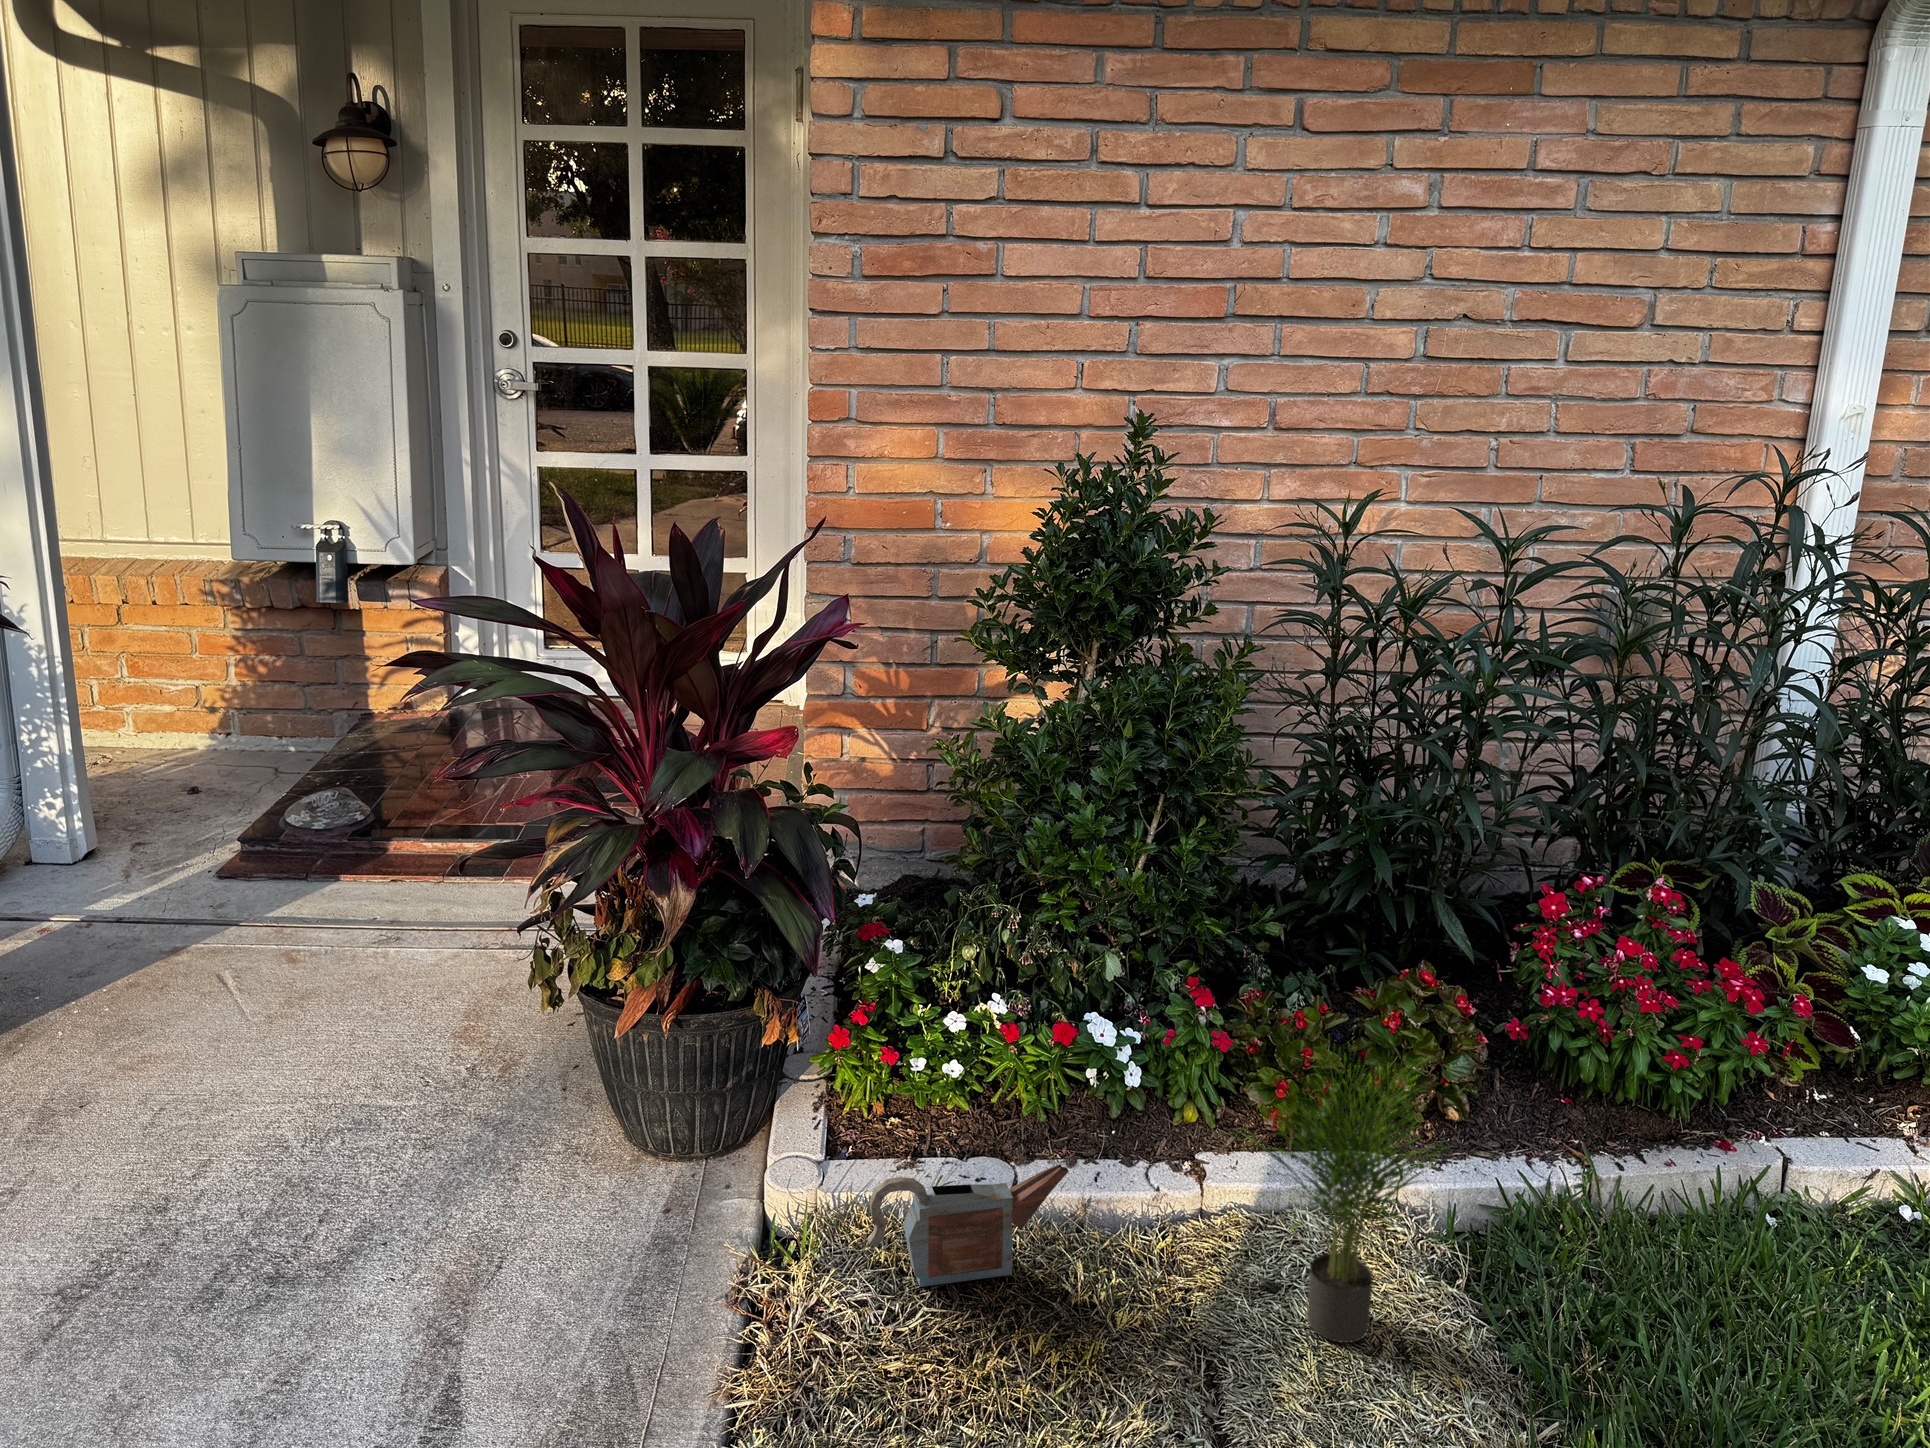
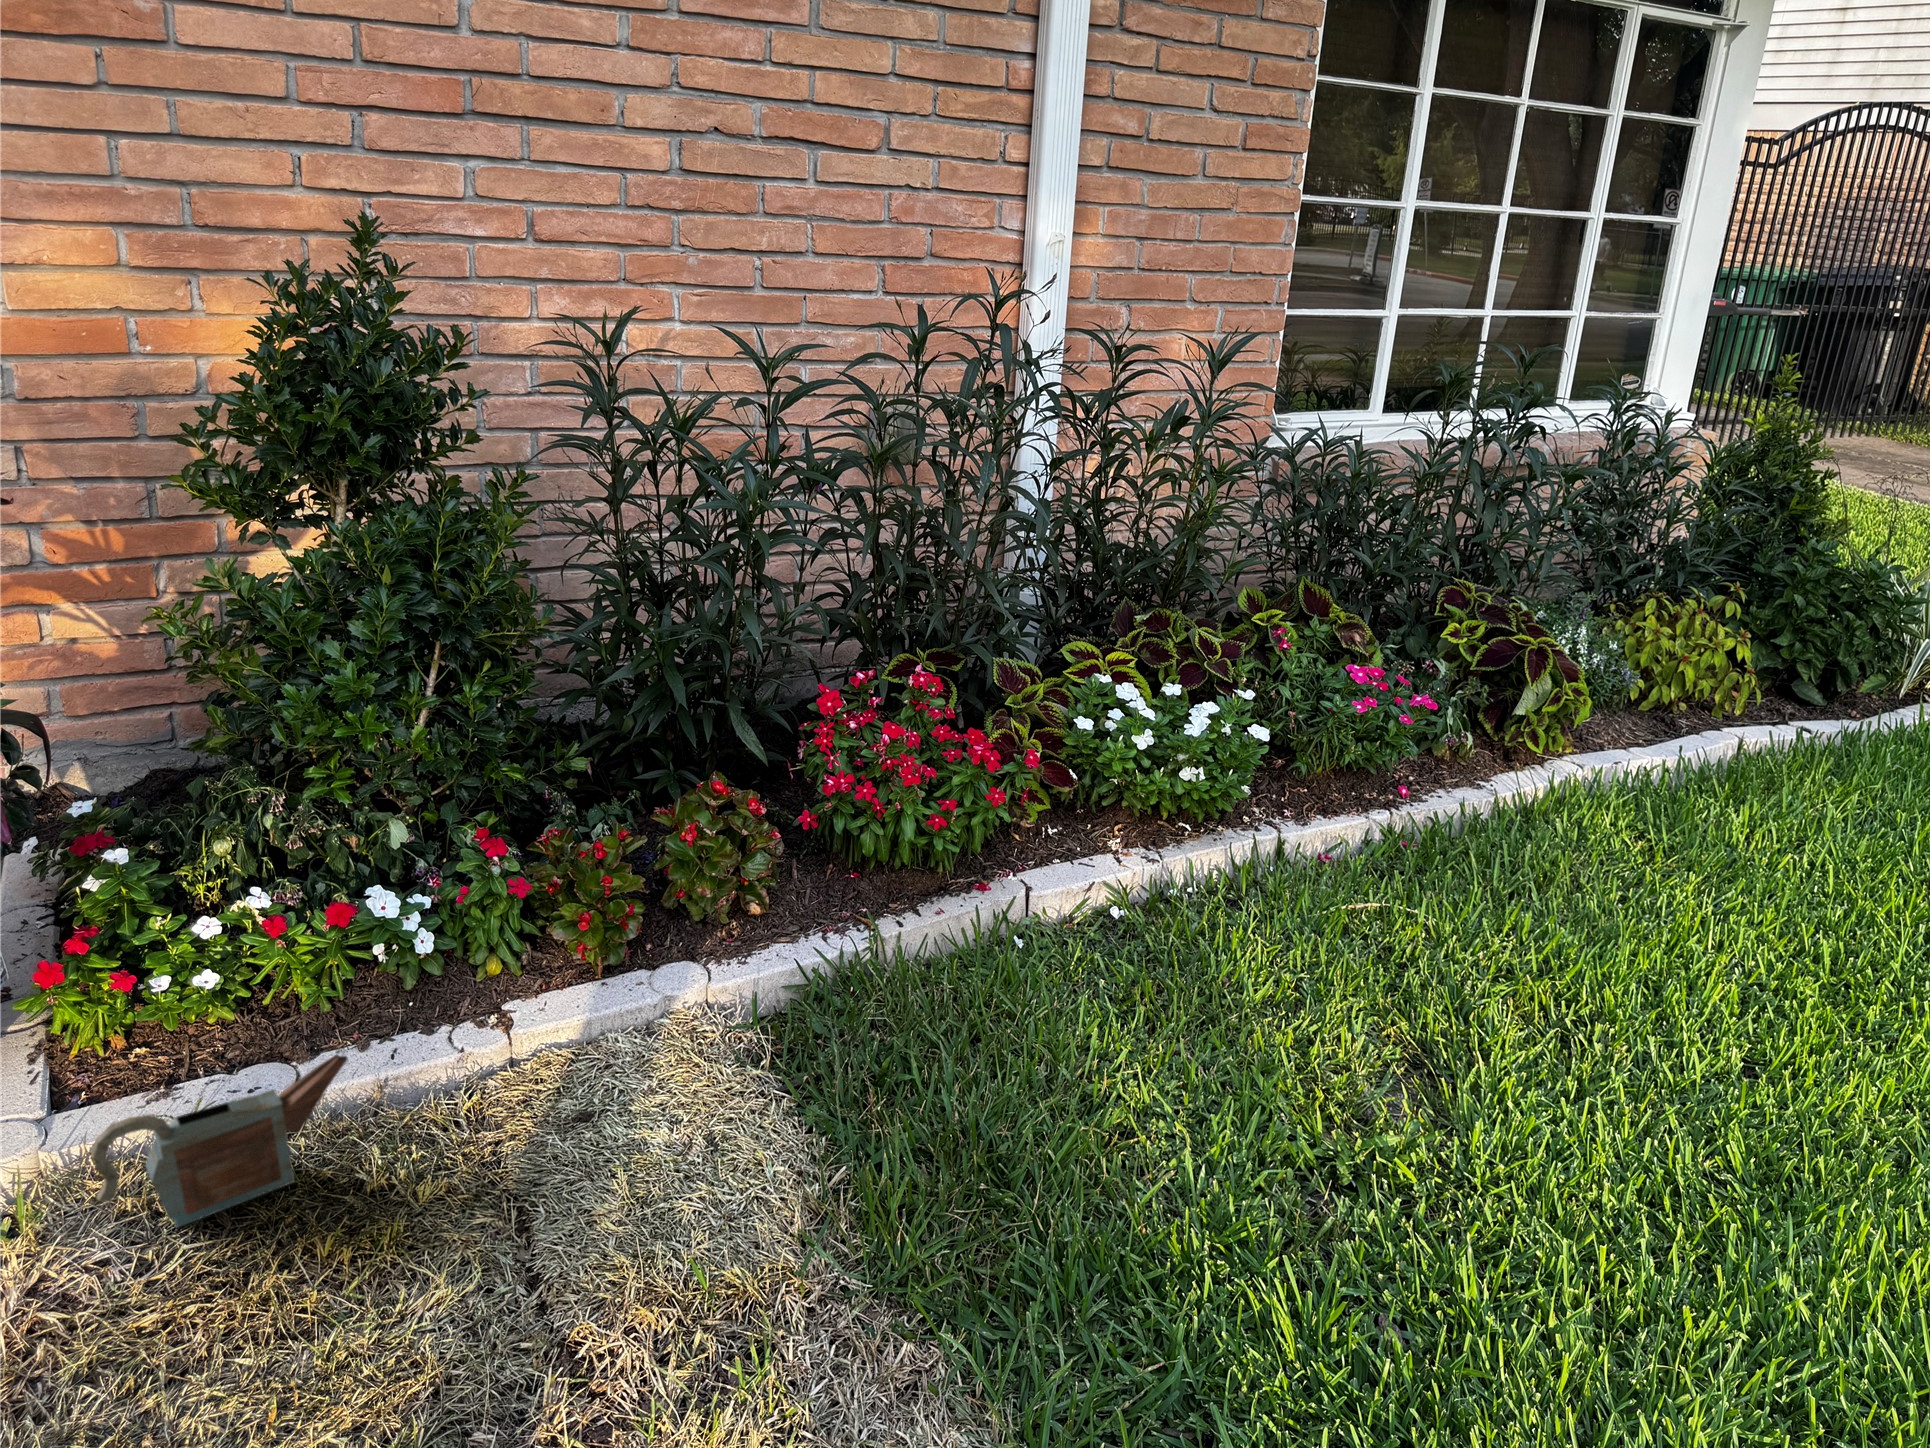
potted plant: present [1230,1044,1446,1343] -> none [503,861,739,1150]

